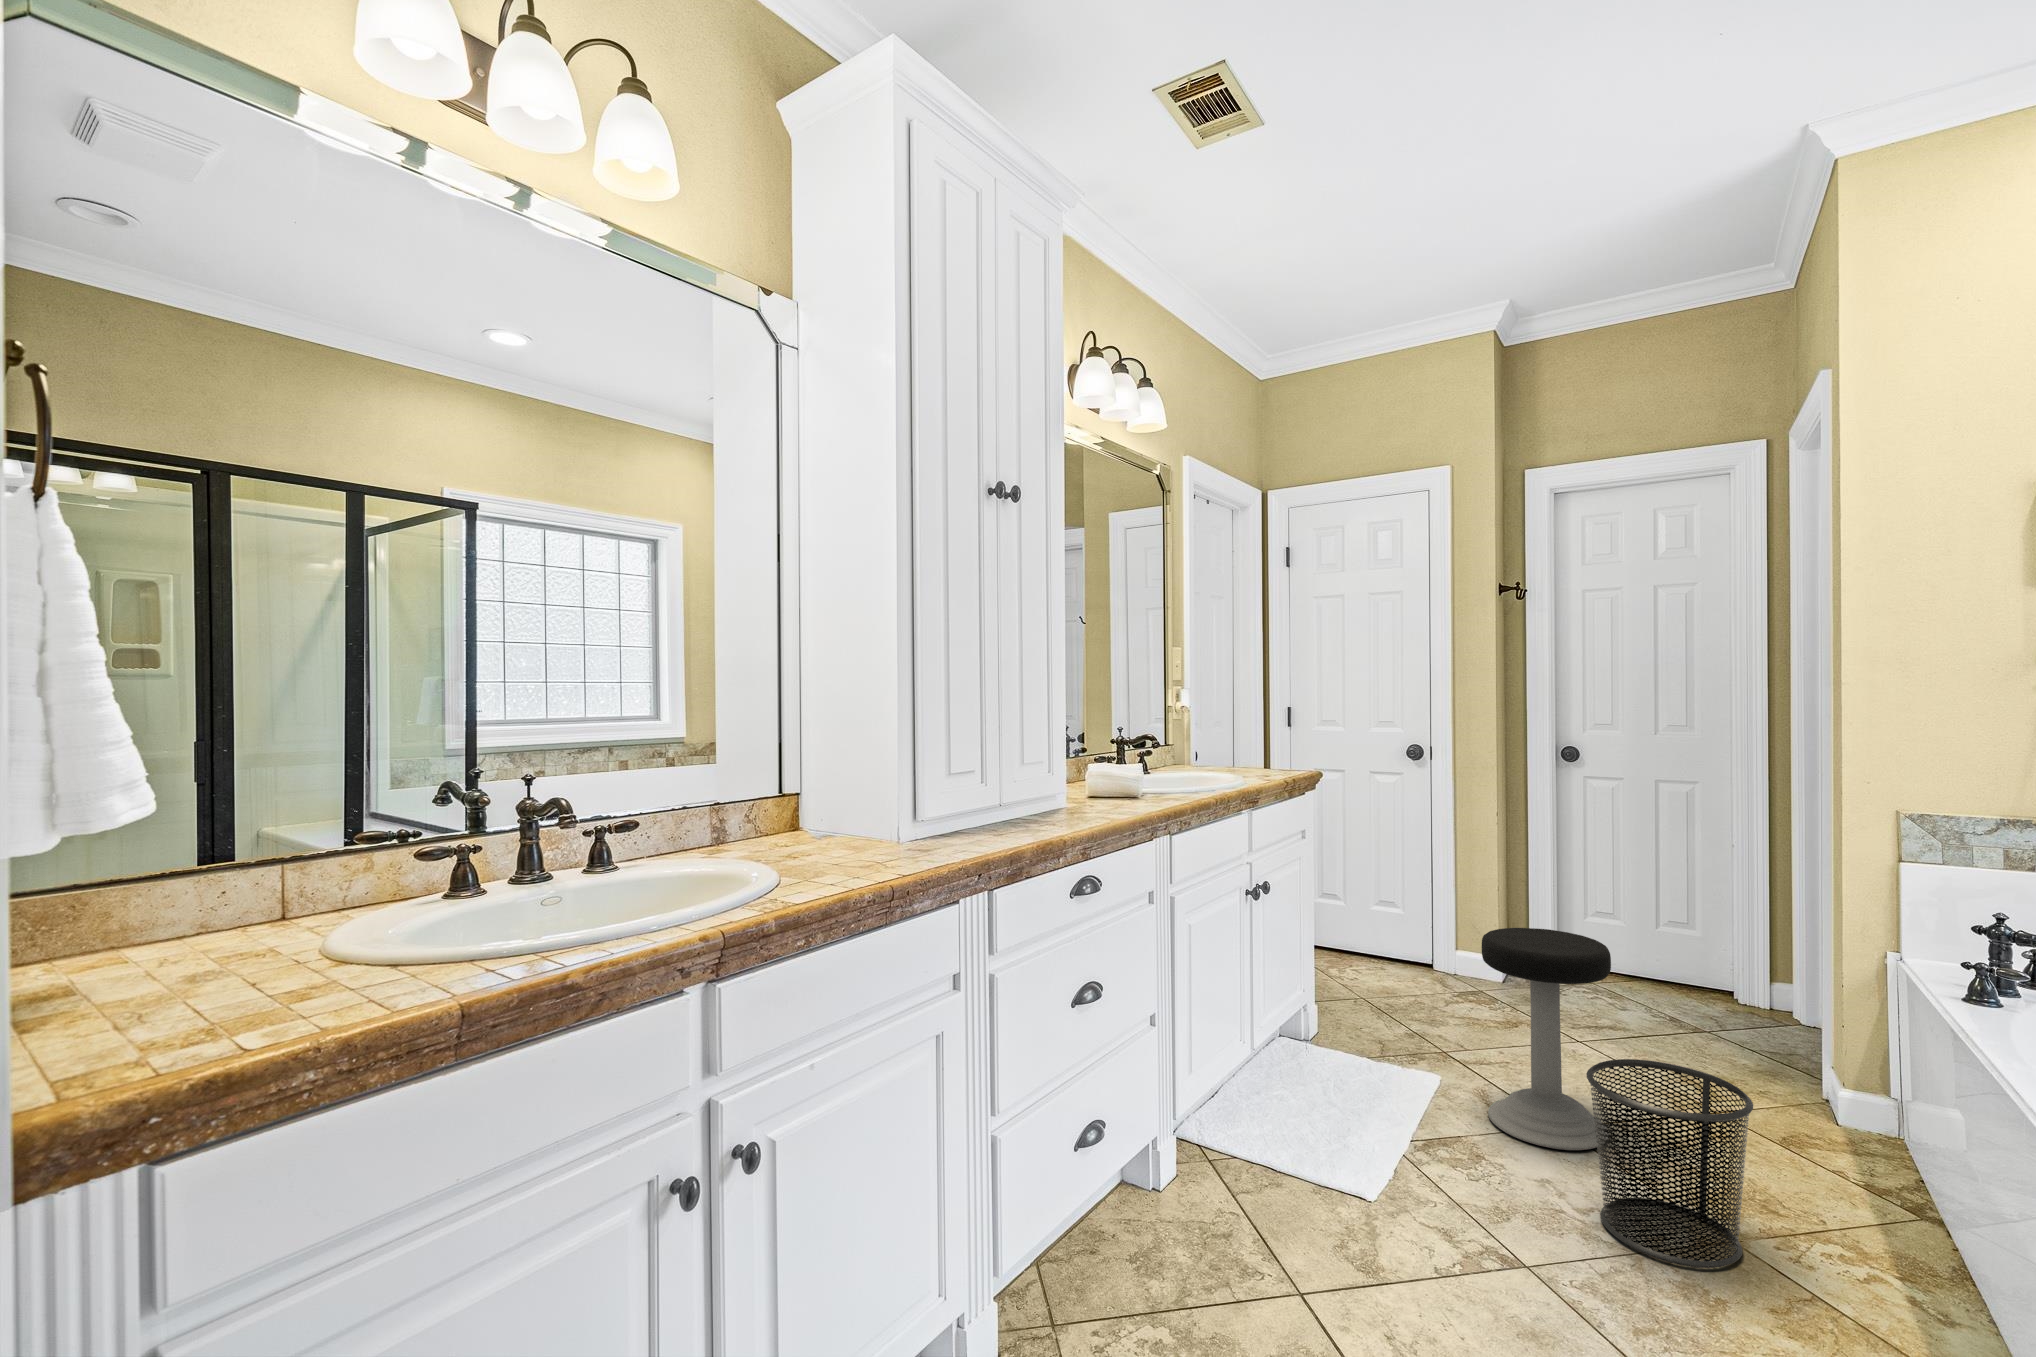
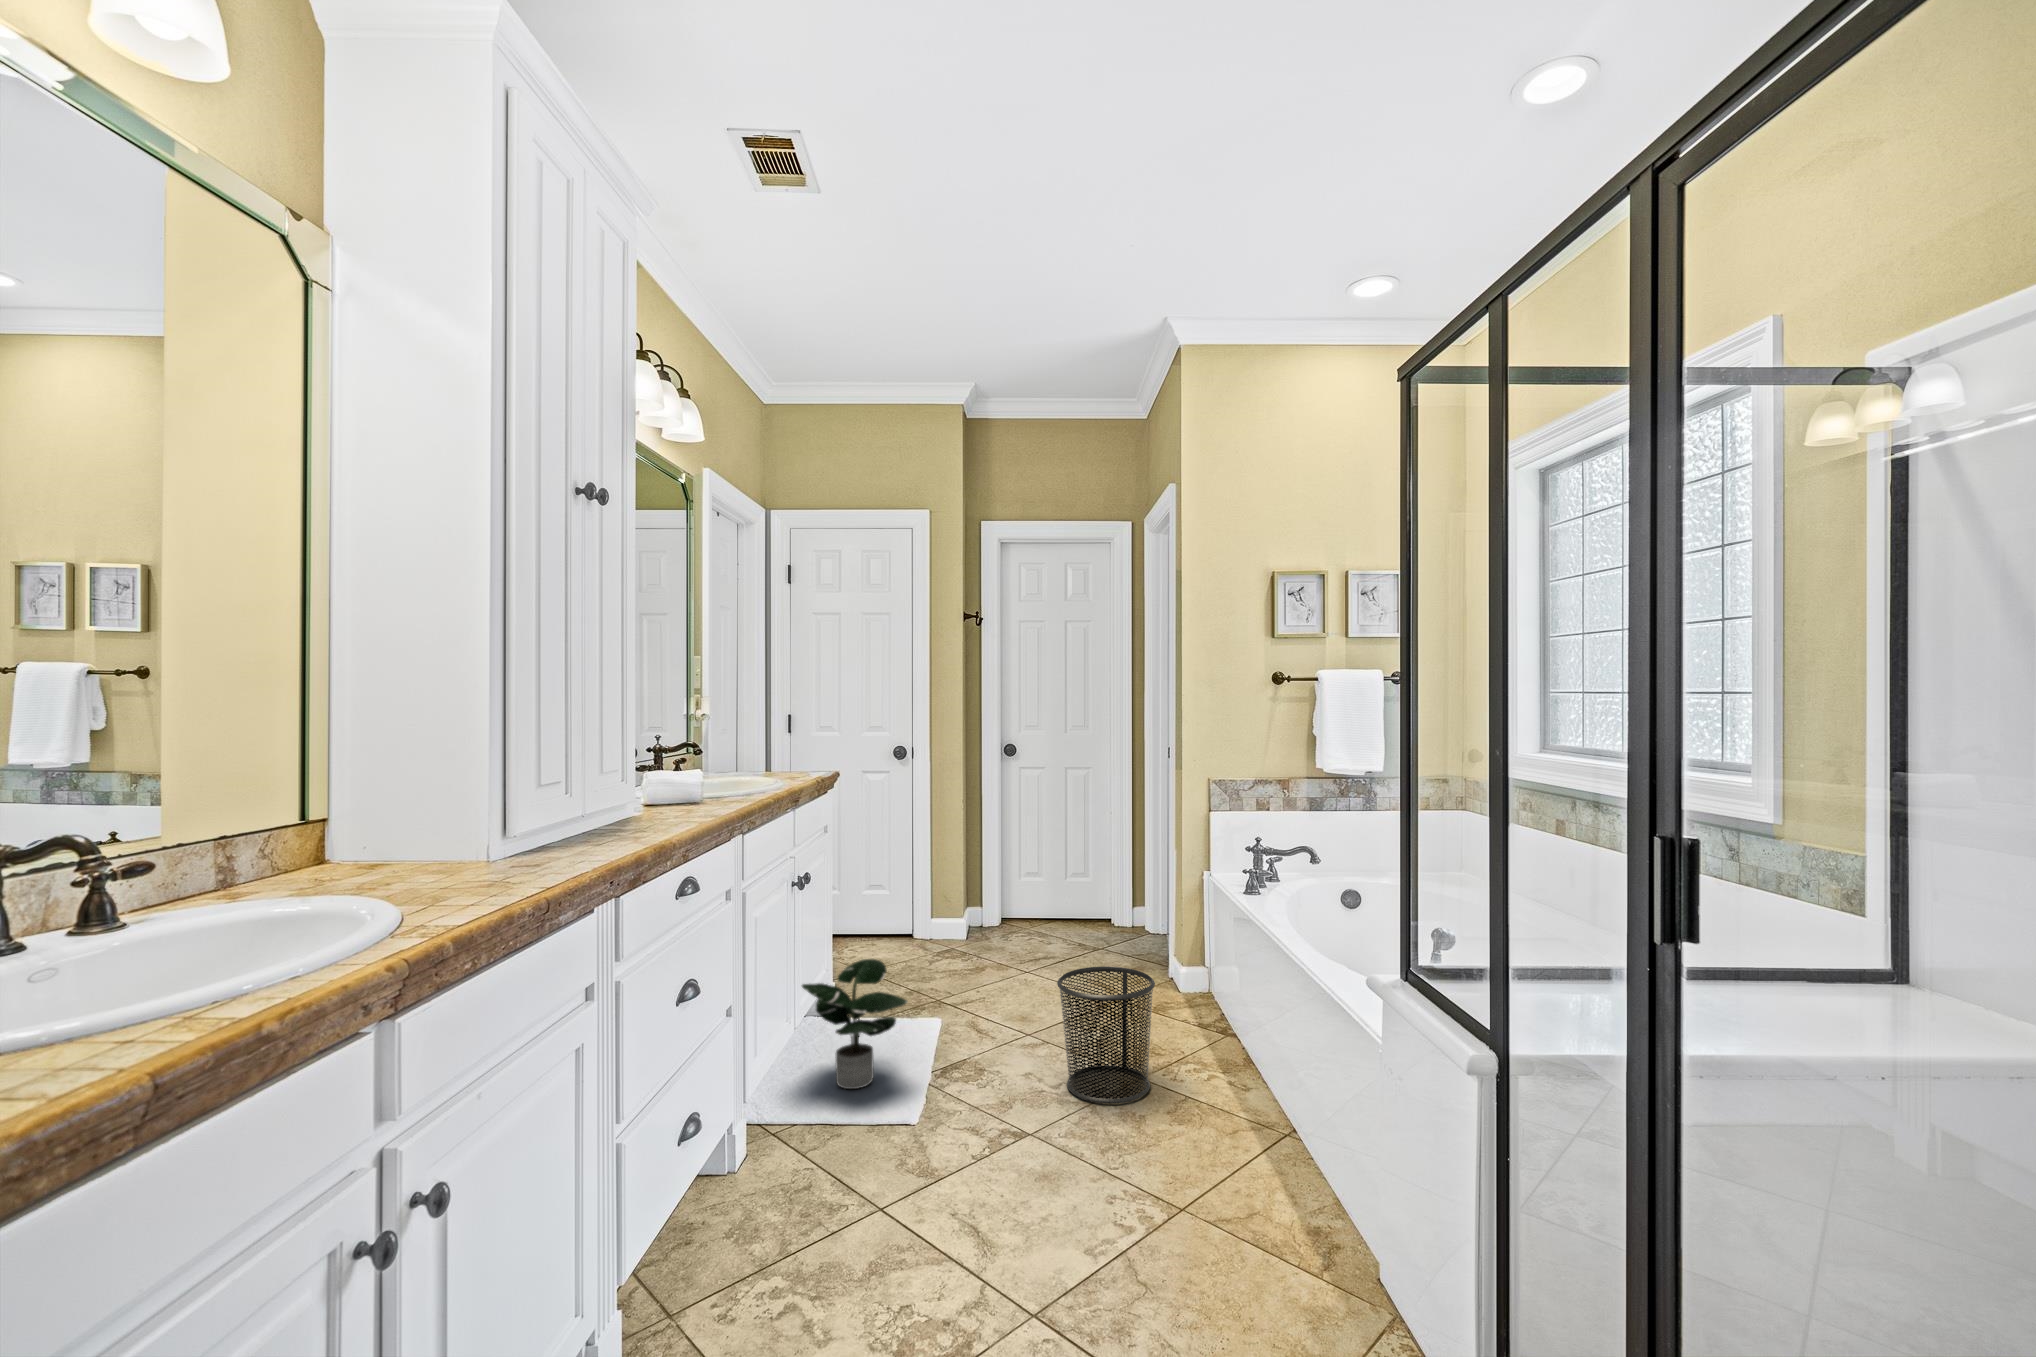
stool: present [1482,928,1611,1150] -> none [973,887,1060,1050]
potted plant: none [1250,987,1377,1138] -> present [802,959,908,1089]

